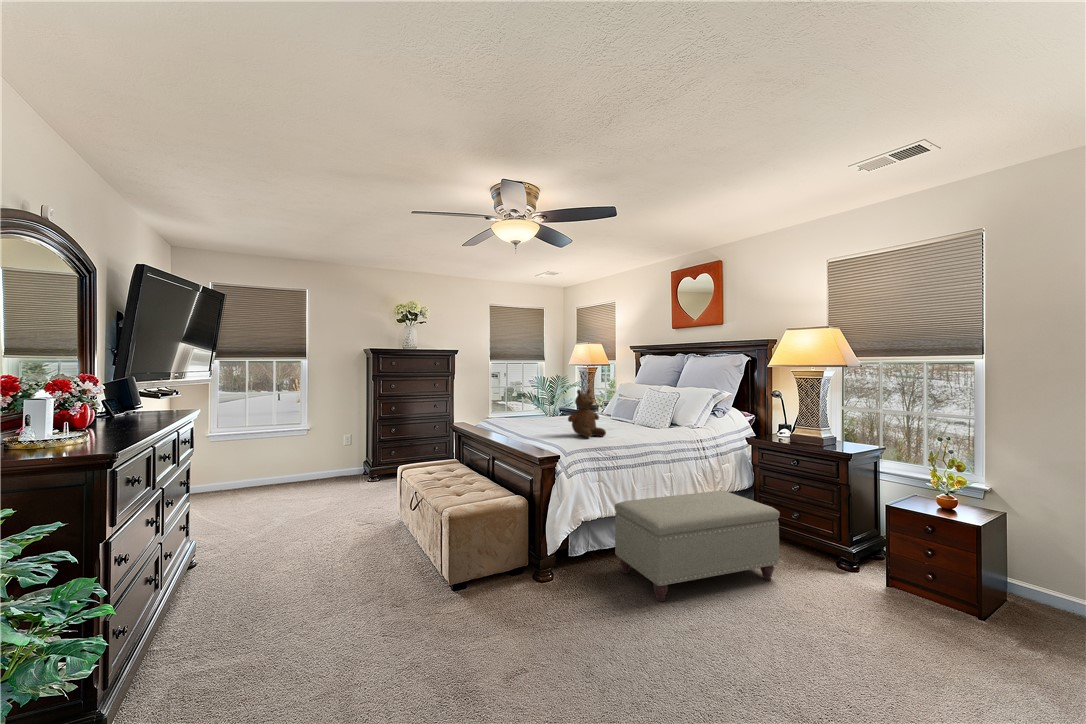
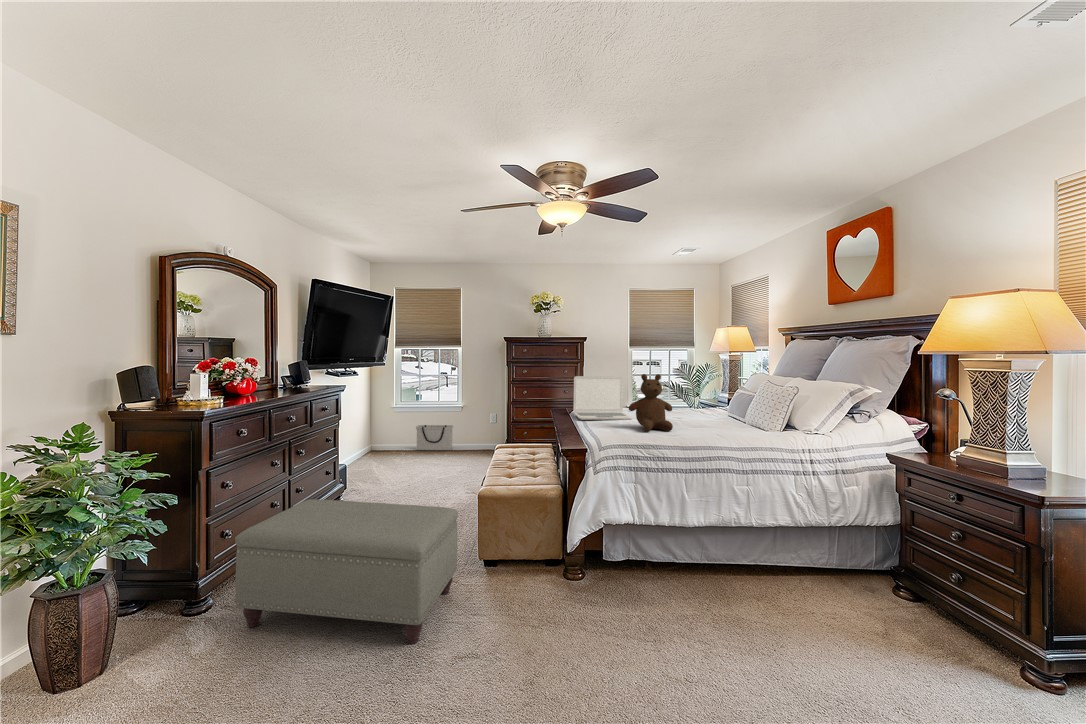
laptop: none [496,392,555,434] -> present [574,376,632,420]
storage bin: none [251,456,301,490] -> present [416,425,453,450]
ottoman: present [615,491,780,601] -> present [235,499,458,644]

